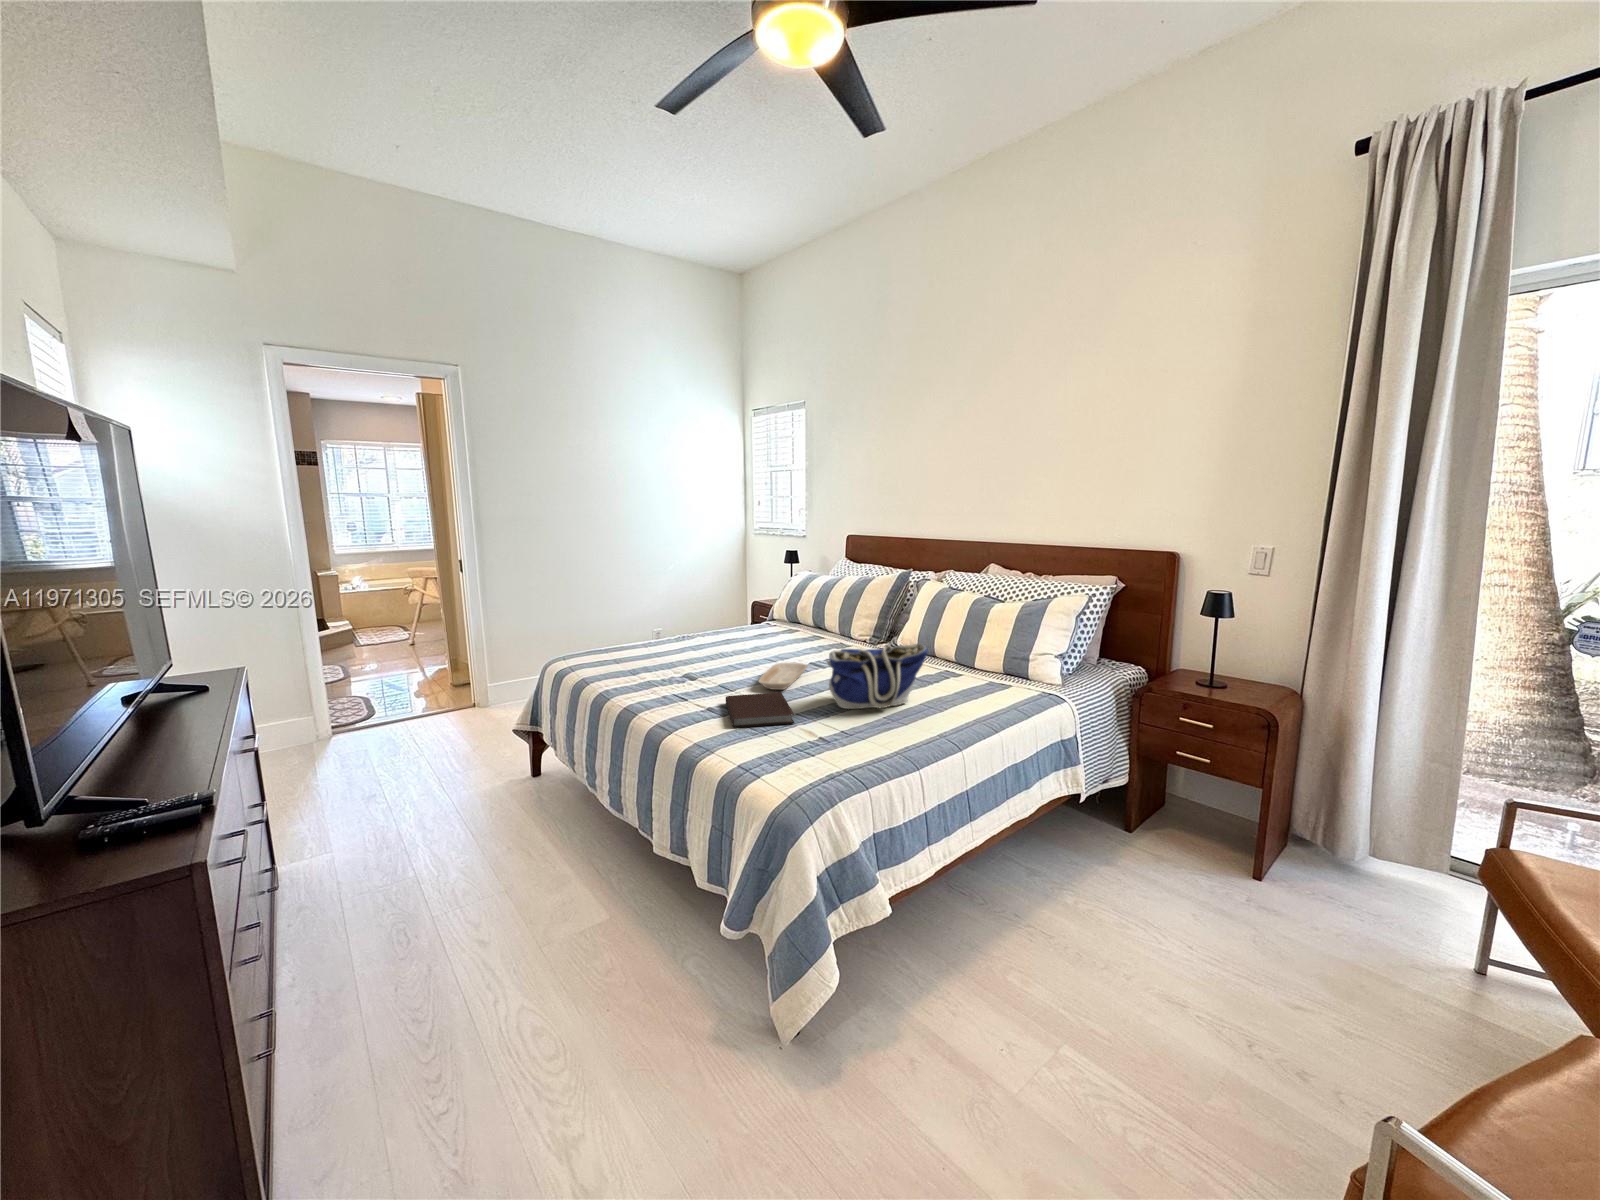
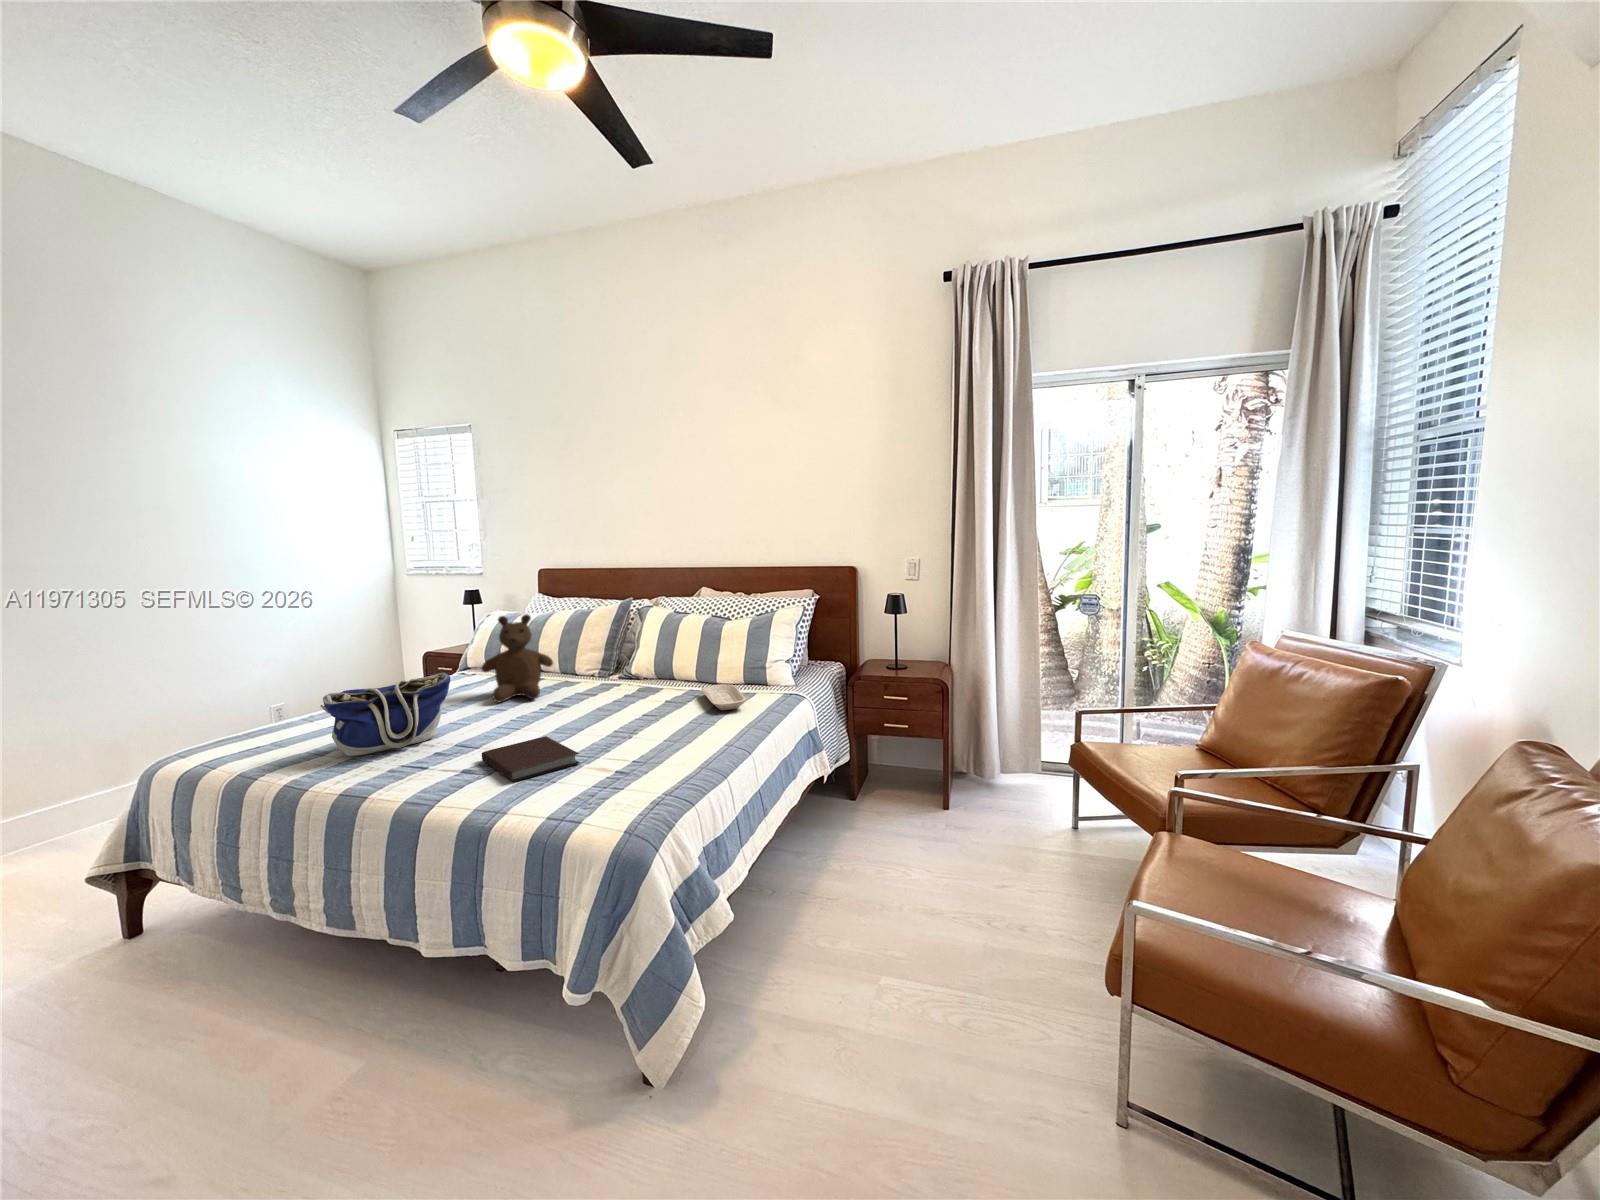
teddy bear: none [765,577,824,656] -> present [481,614,553,702]
tote bag: present [826,643,928,709] -> present [320,673,450,756]
tray: present [759,663,807,690] -> present [701,684,746,710]

